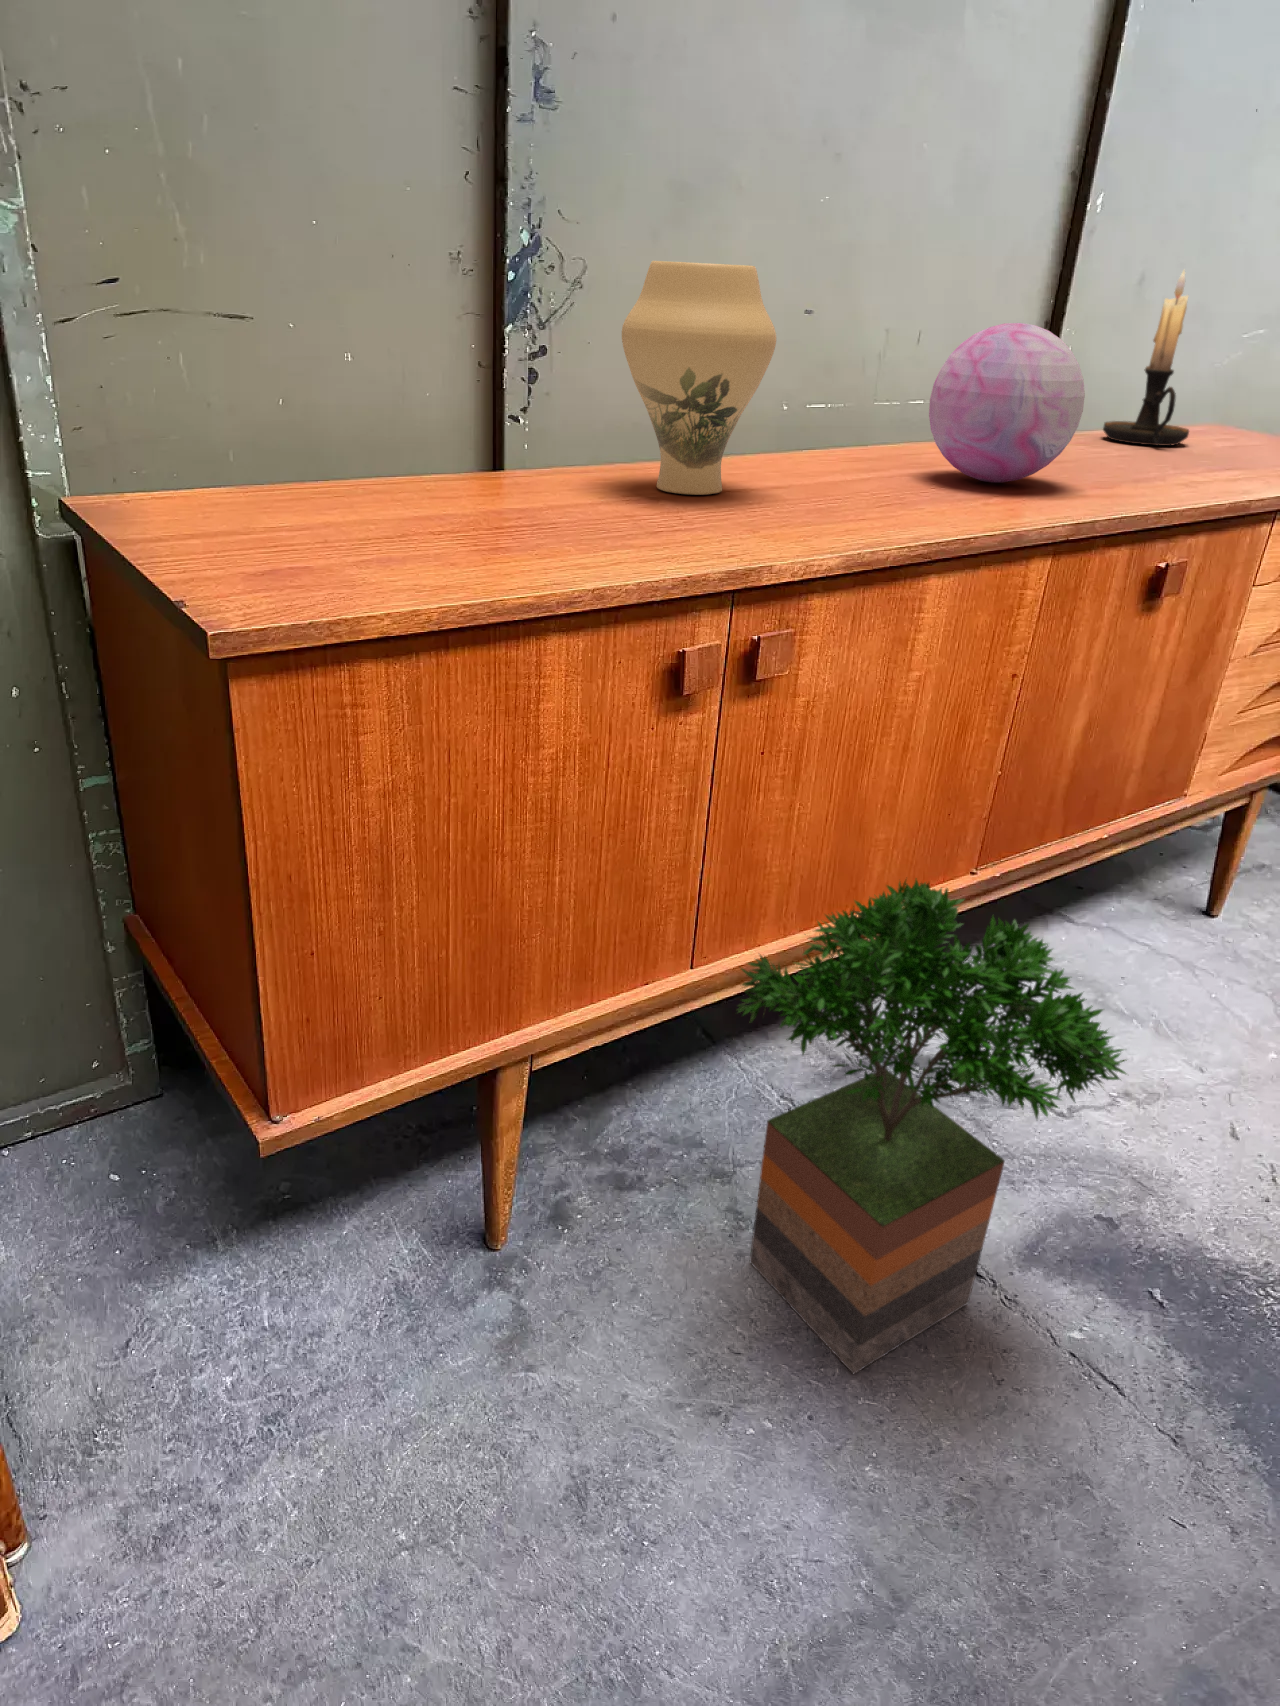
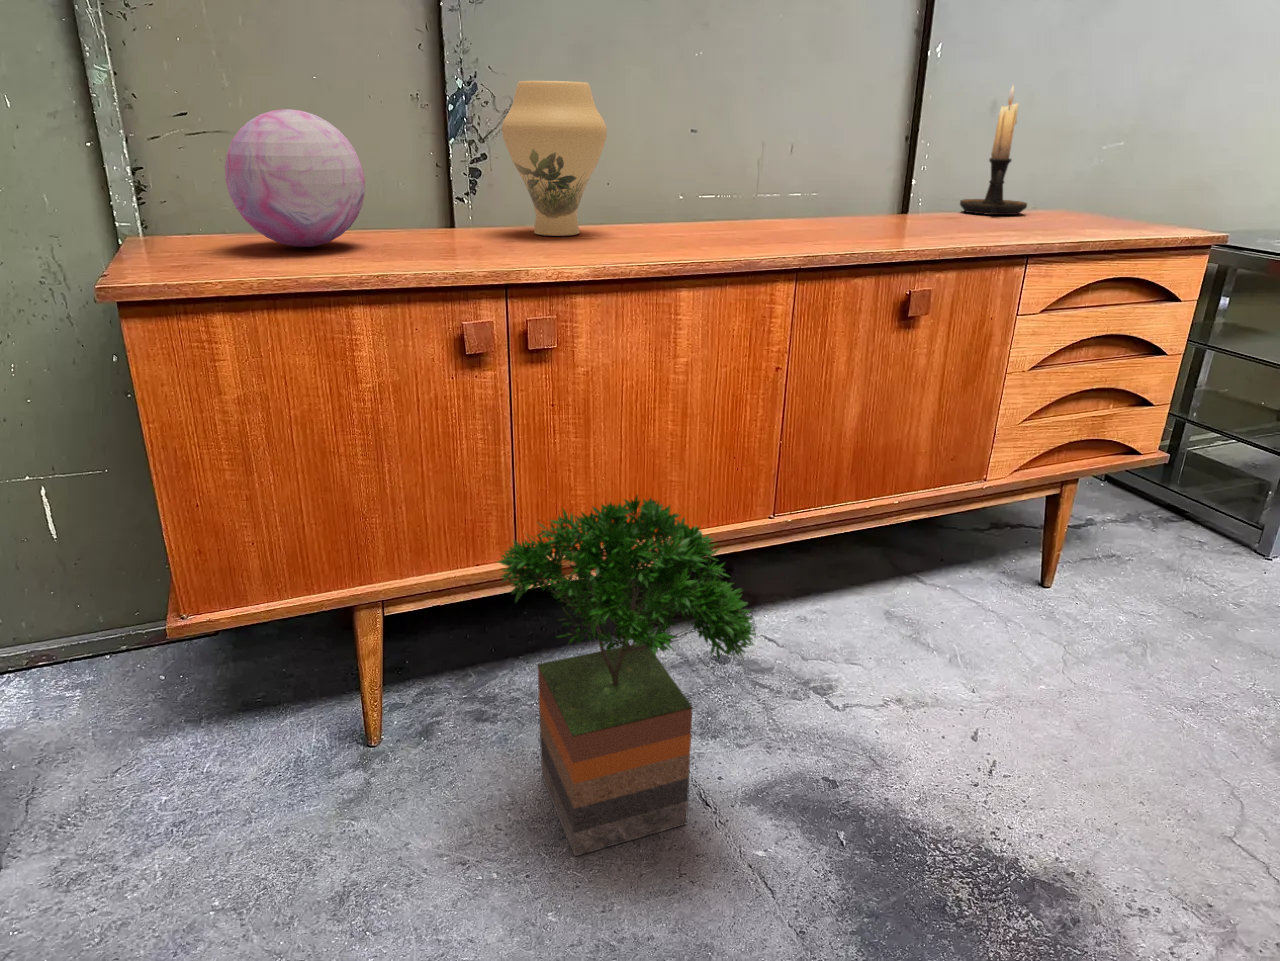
decorative orb: present [929,323,1085,482] -> present [225,109,365,247]

